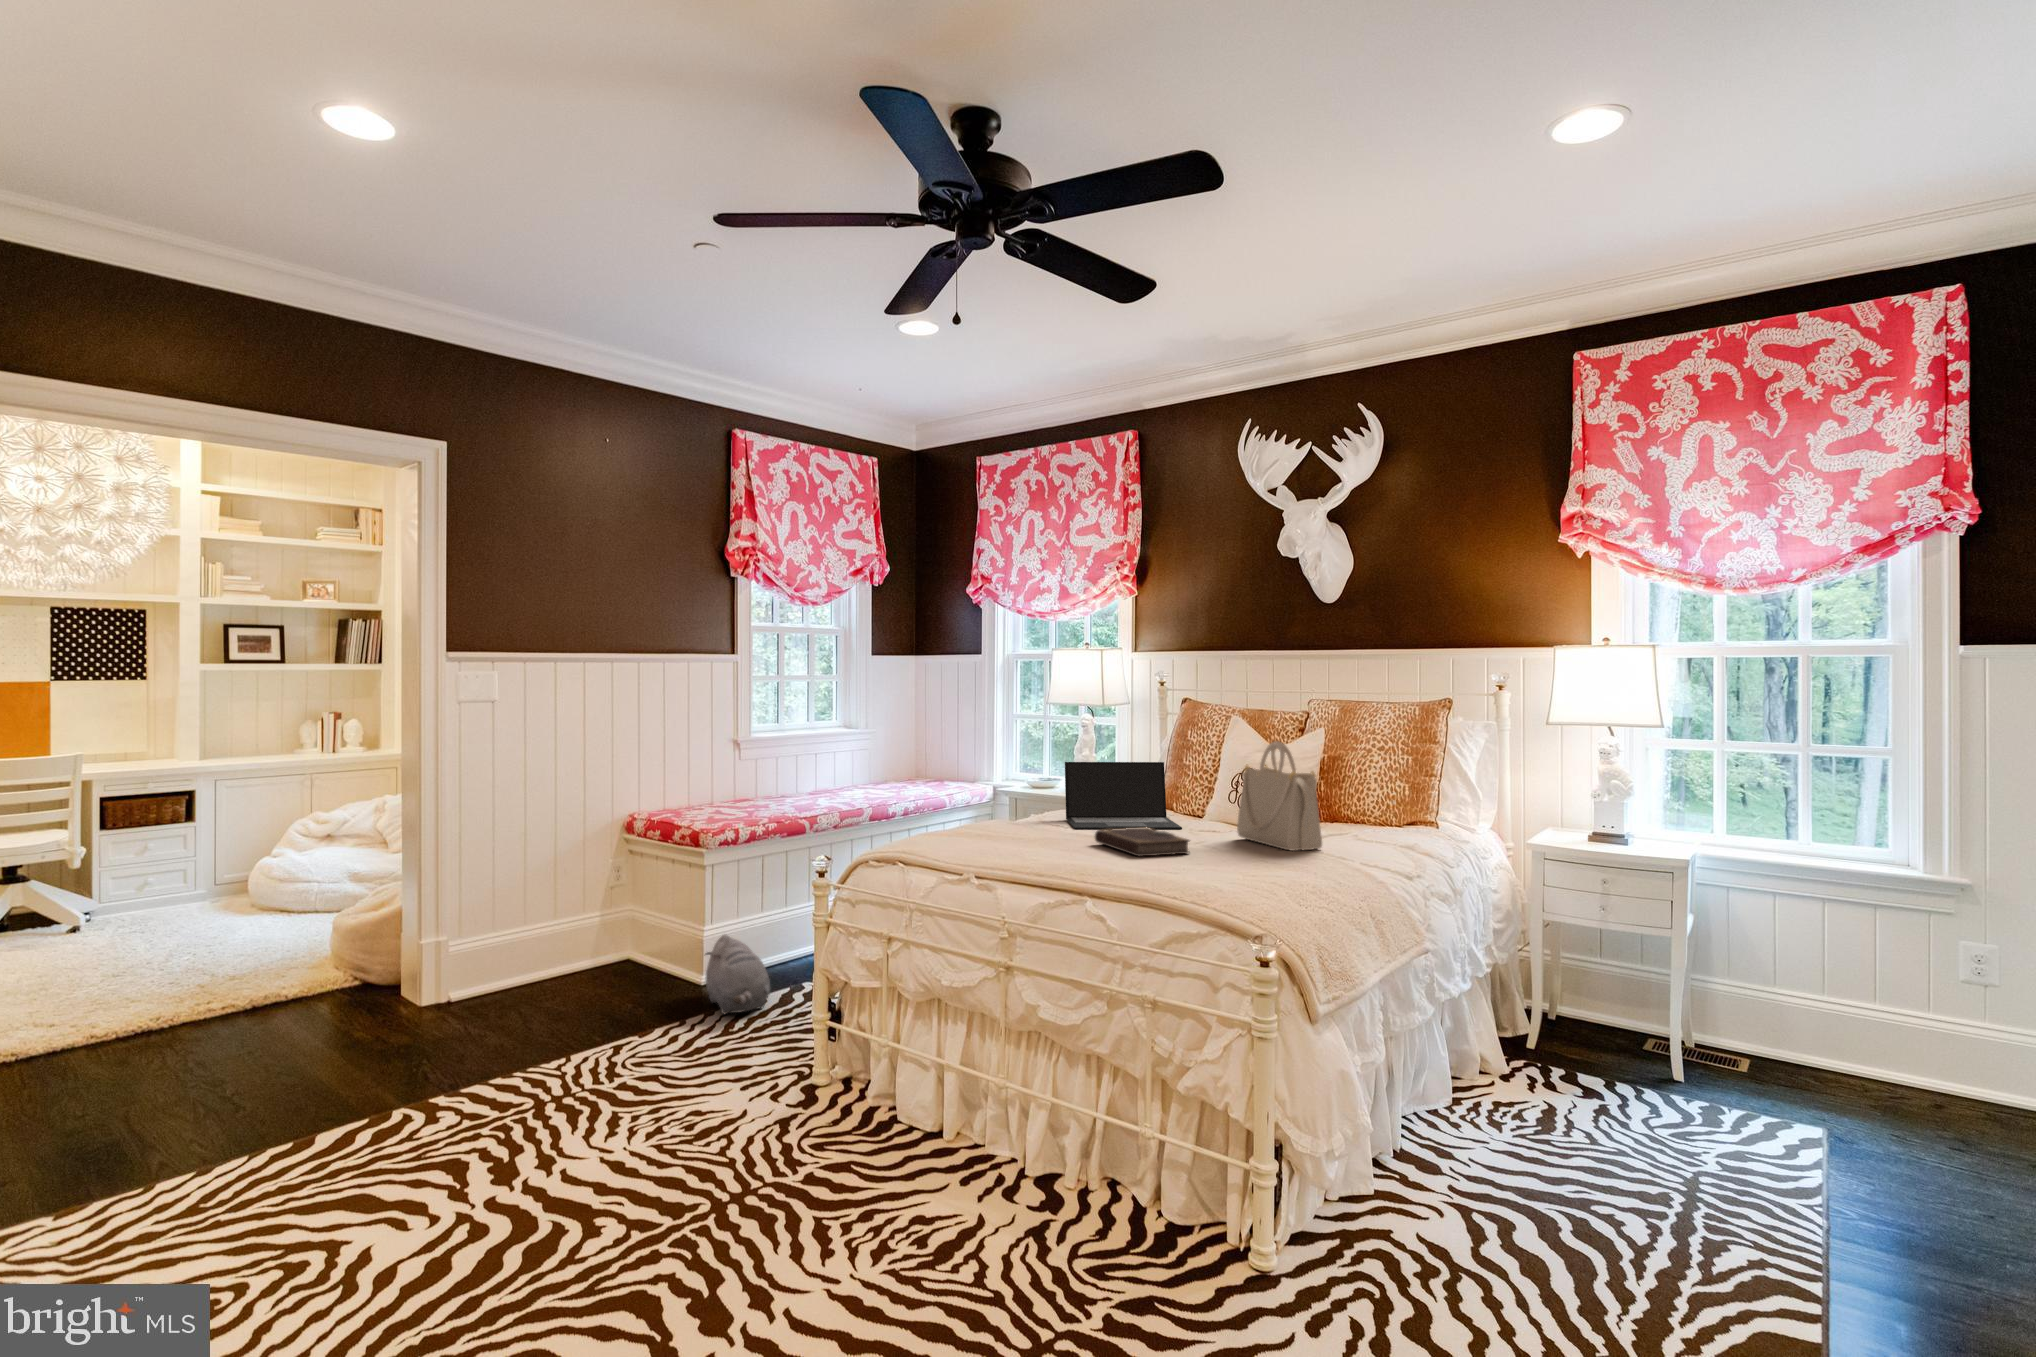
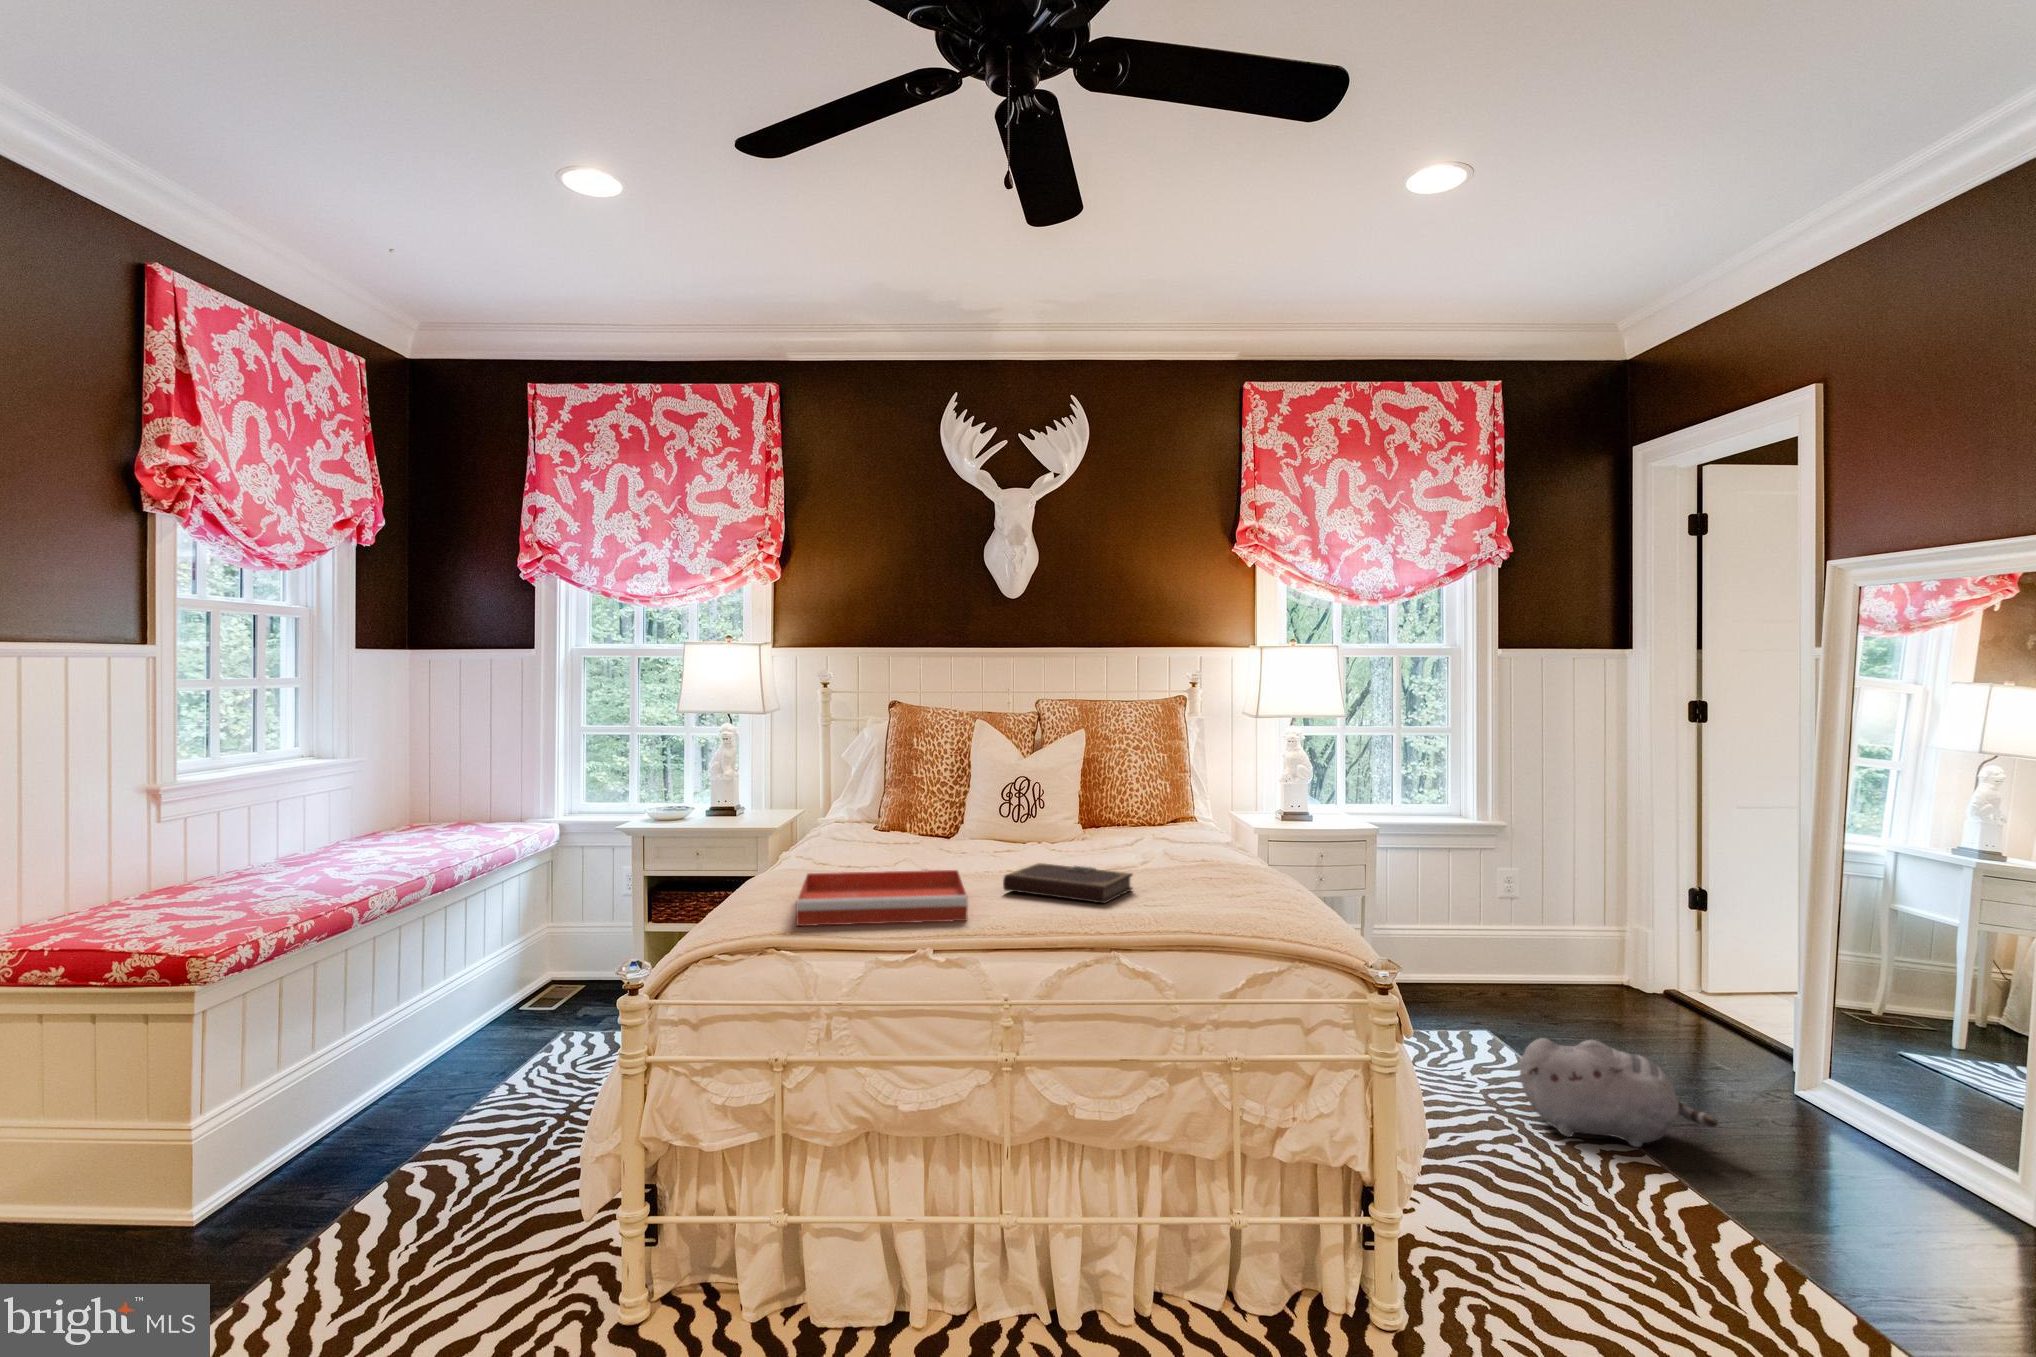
handbag: present [1237,741,1322,851] -> none [1099,750,1208,869]
laptop: present [1065,762,1182,829] -> none [844,778,1010,874]
tray: none [921,815,1070,852] -> present [796,870,968,926]
plush toy: present [706,935,770,1014] -> present [1520,1038,1718,1147]

